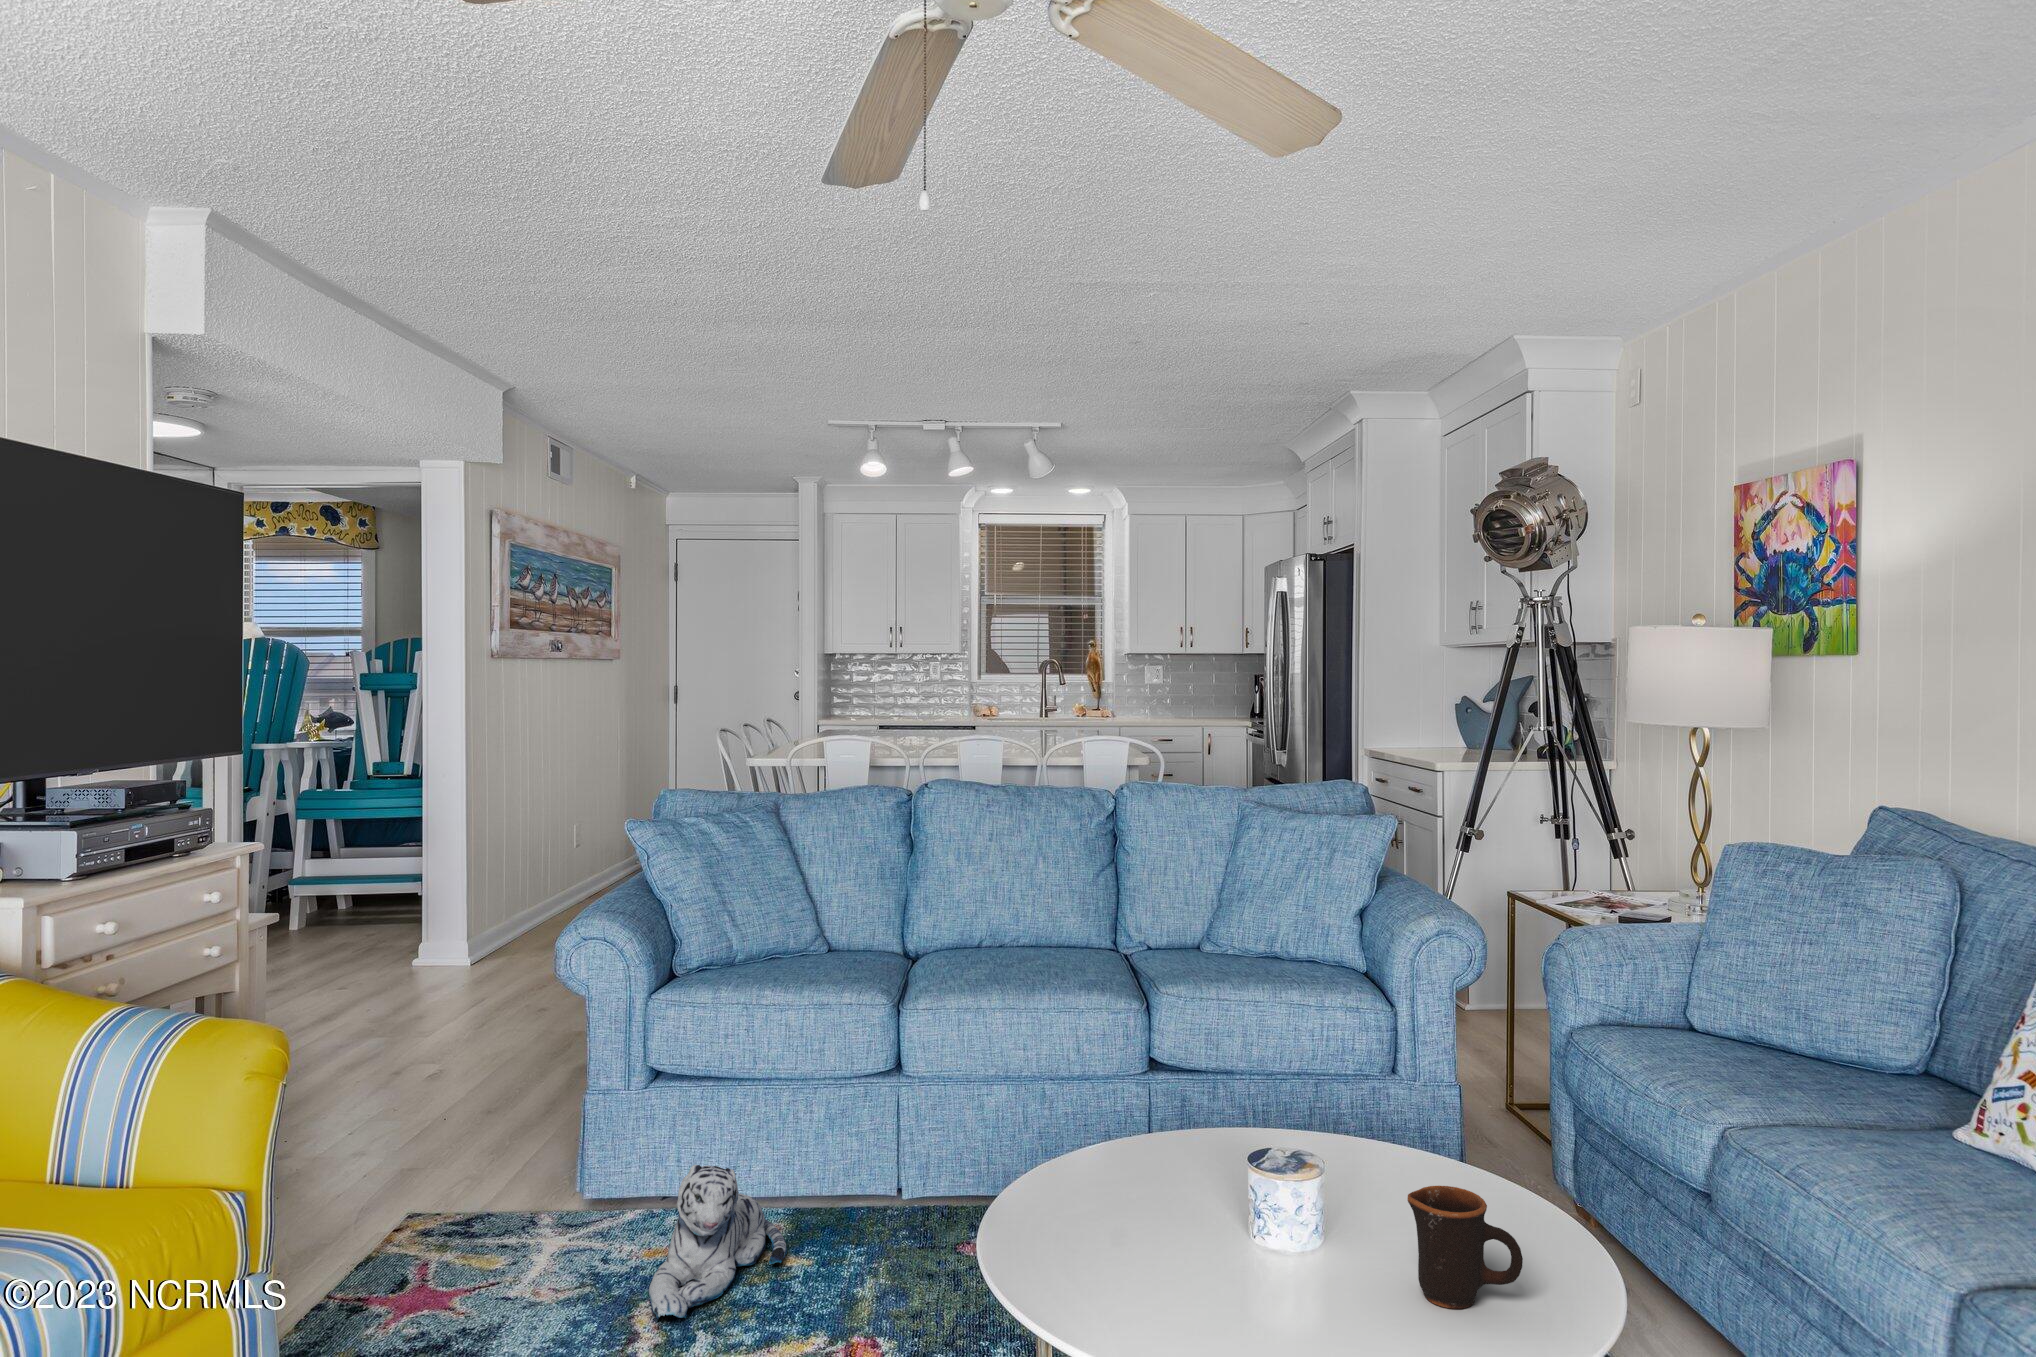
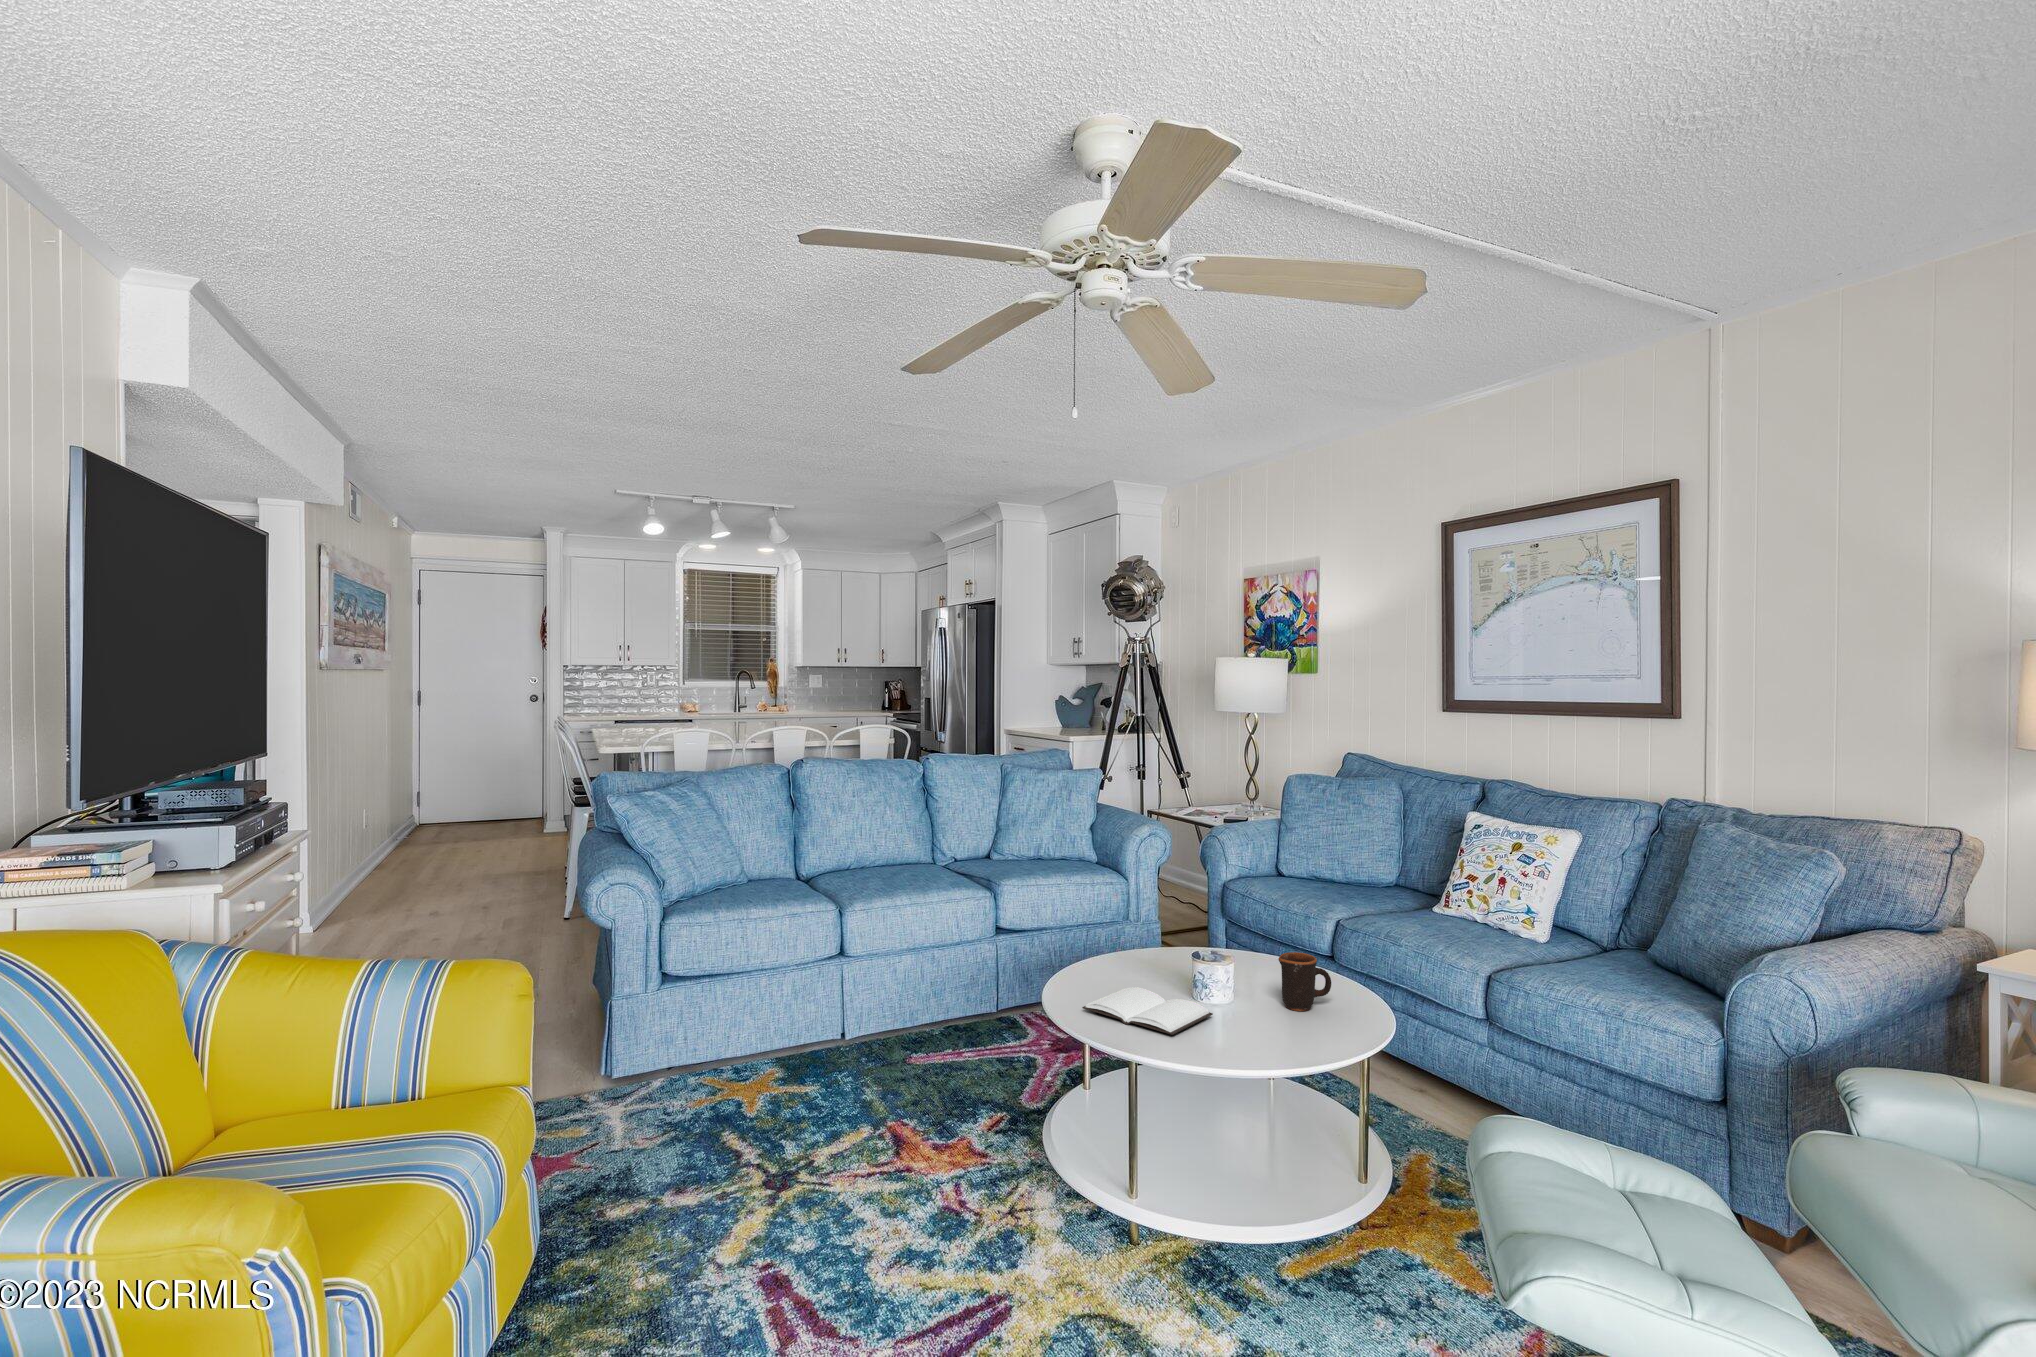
plush toy: present [649,1165,787,1319] -> none [720,1027,800,1133]
book: none [1043,1202,1254,1310] -> present [1082,987,1213,1035]

